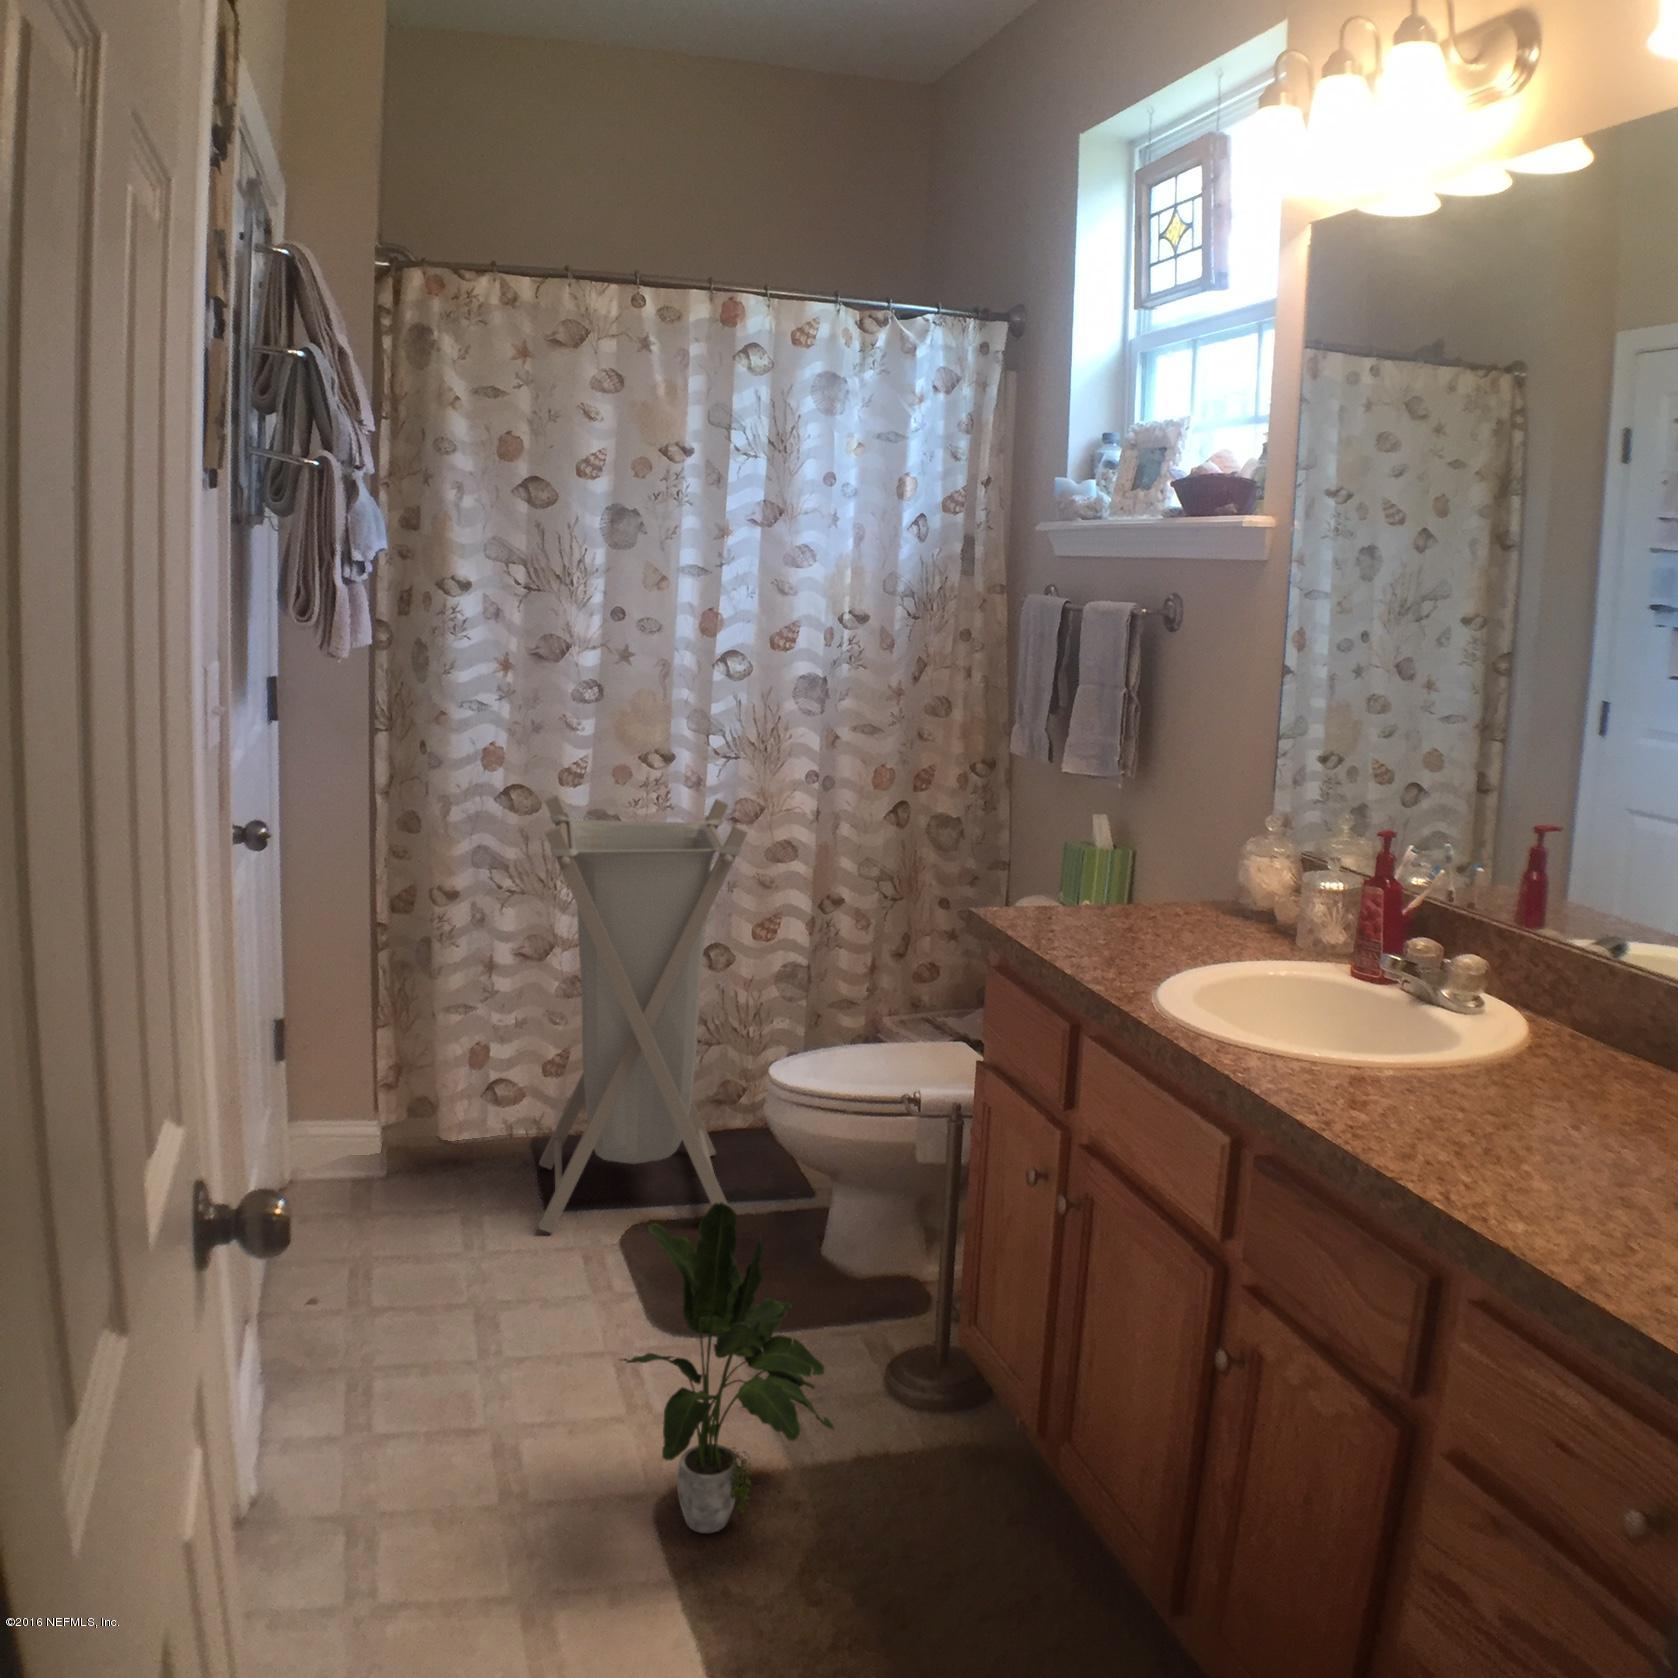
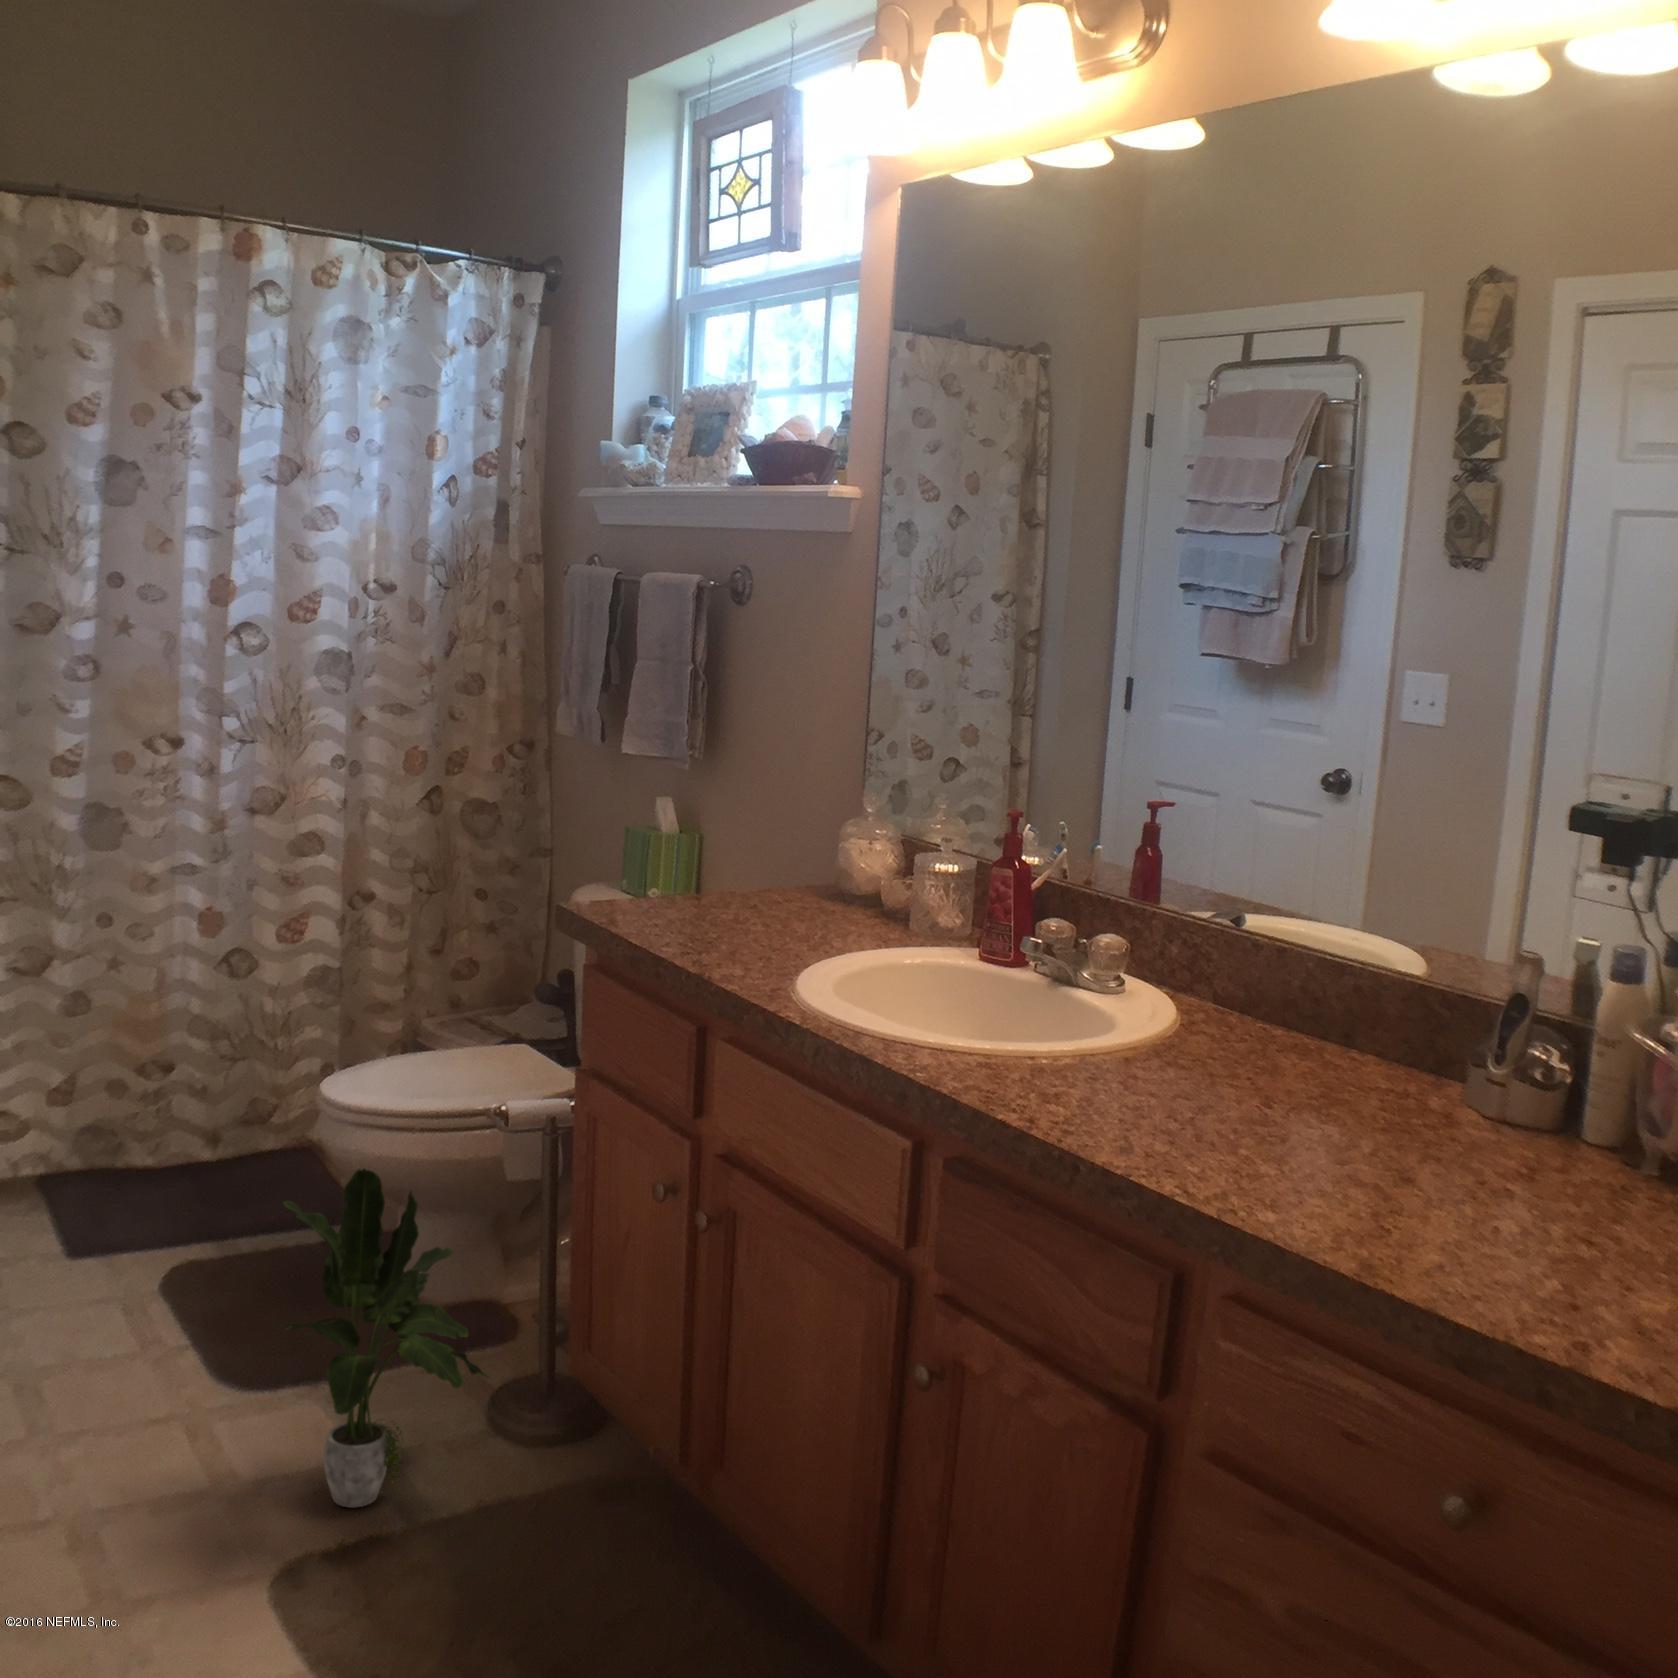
laundry hamper: present [539,795,747,1233] -> none [29,786,298,1281]

